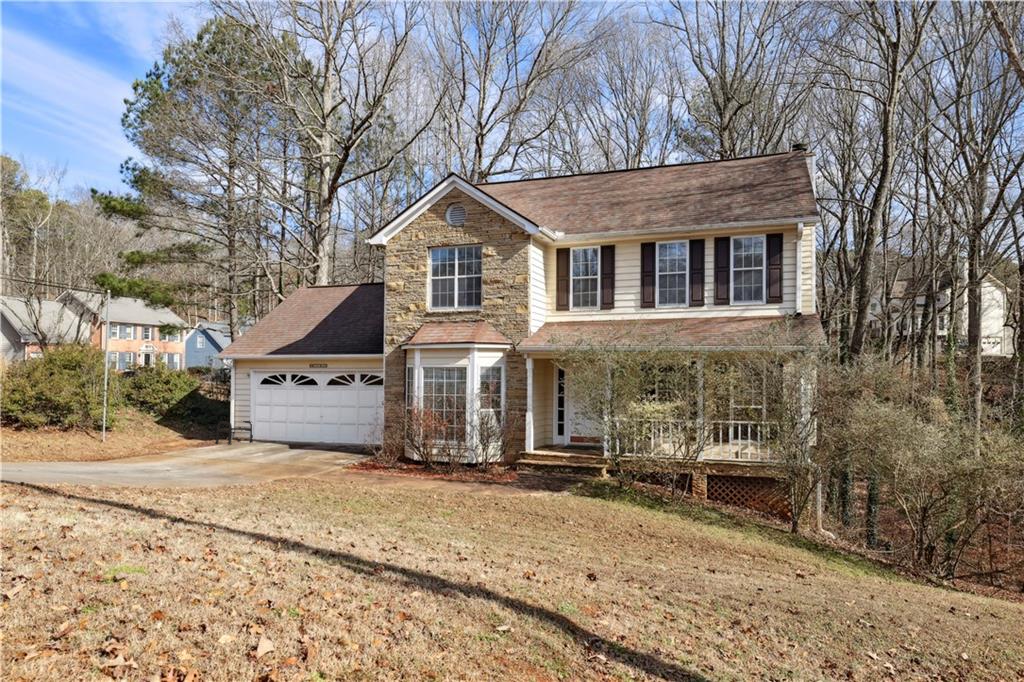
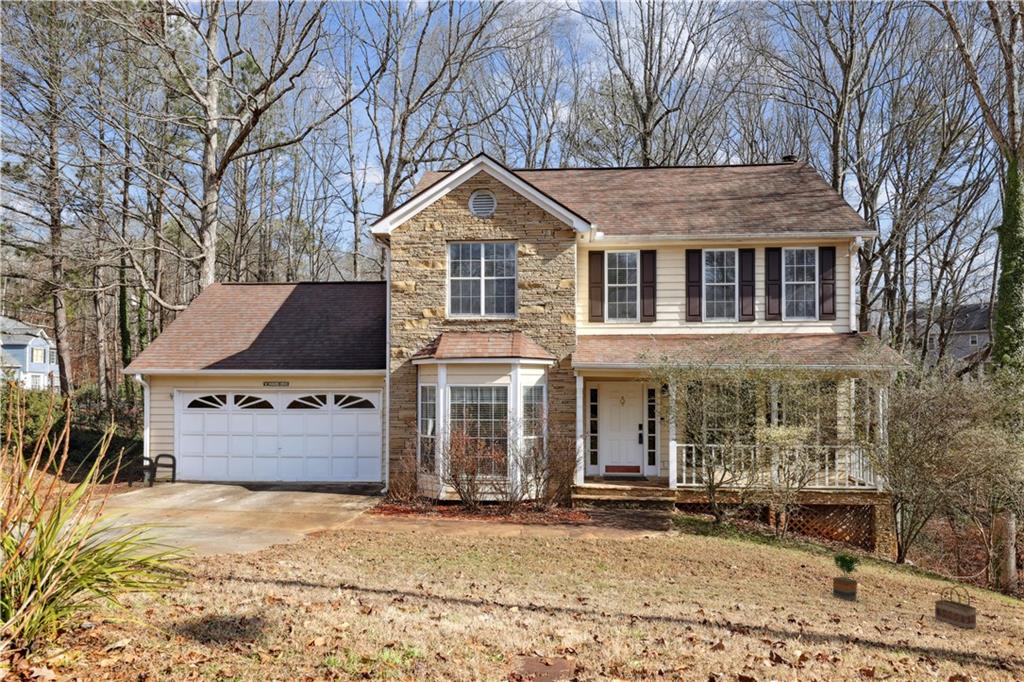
potted tree: none [600,510,627,550] -> present [833,555,861,601]
basket: none [668,541,696,578] -> present [935,585,976,629]

